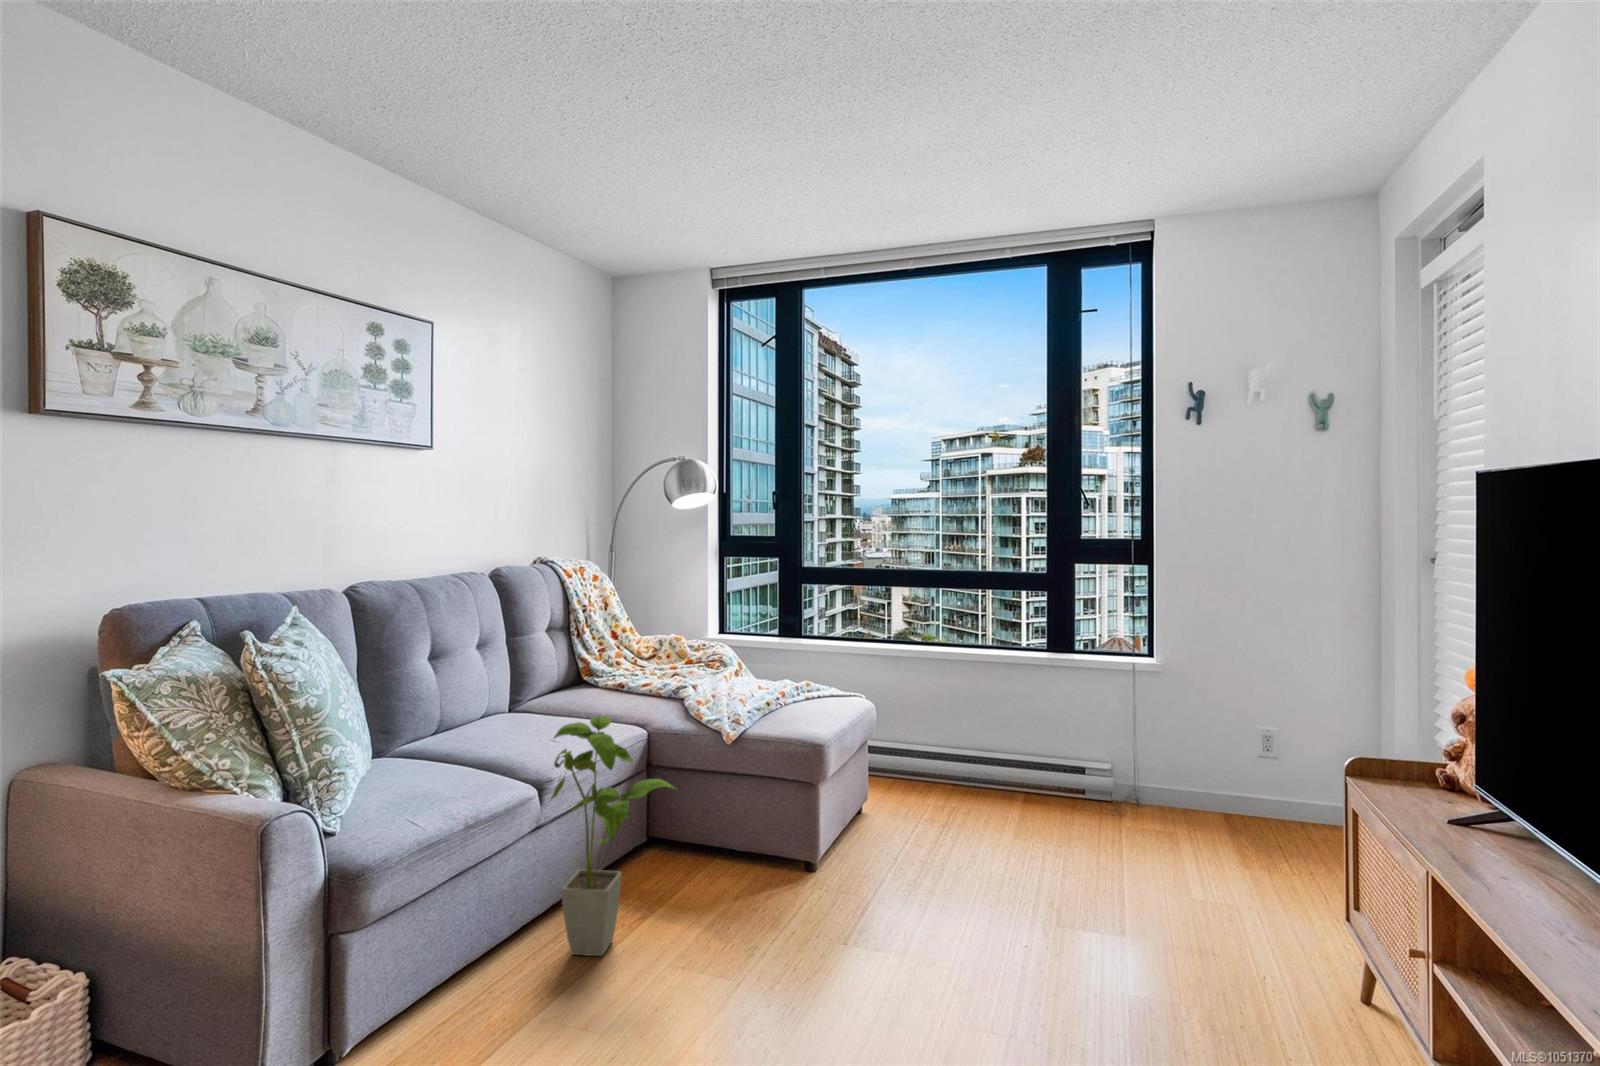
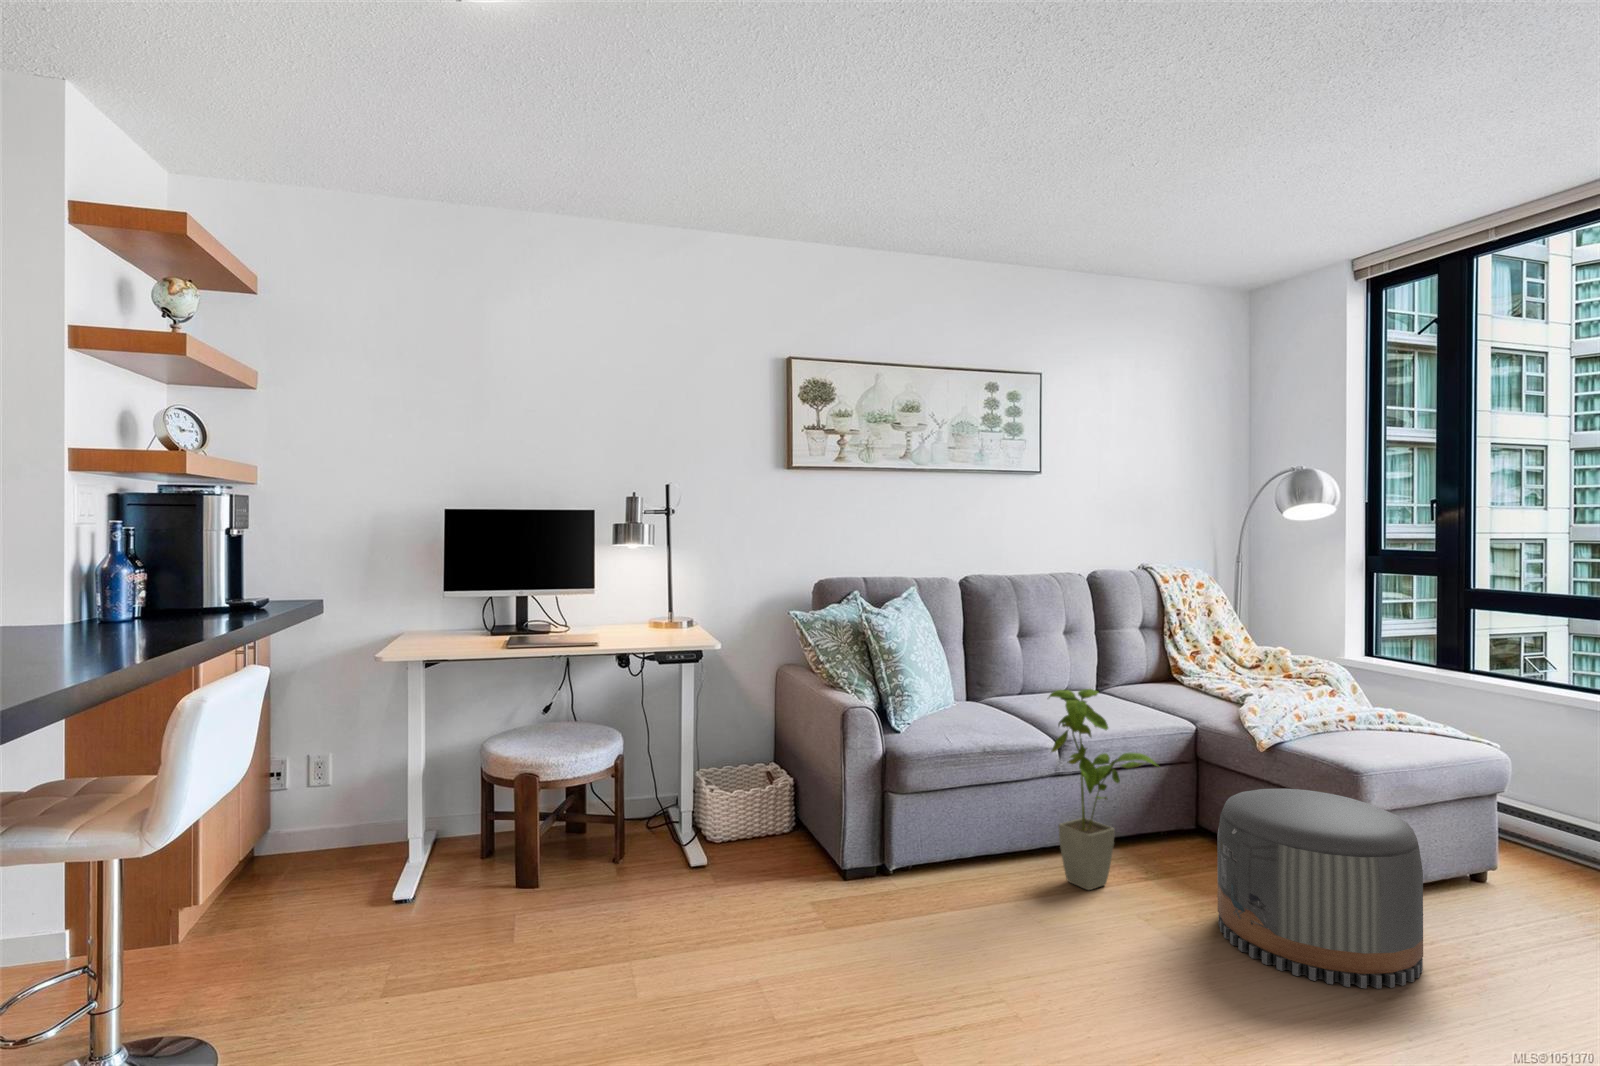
pouf: none [735,774,902,965] -> present [1217,789,1423,989]

